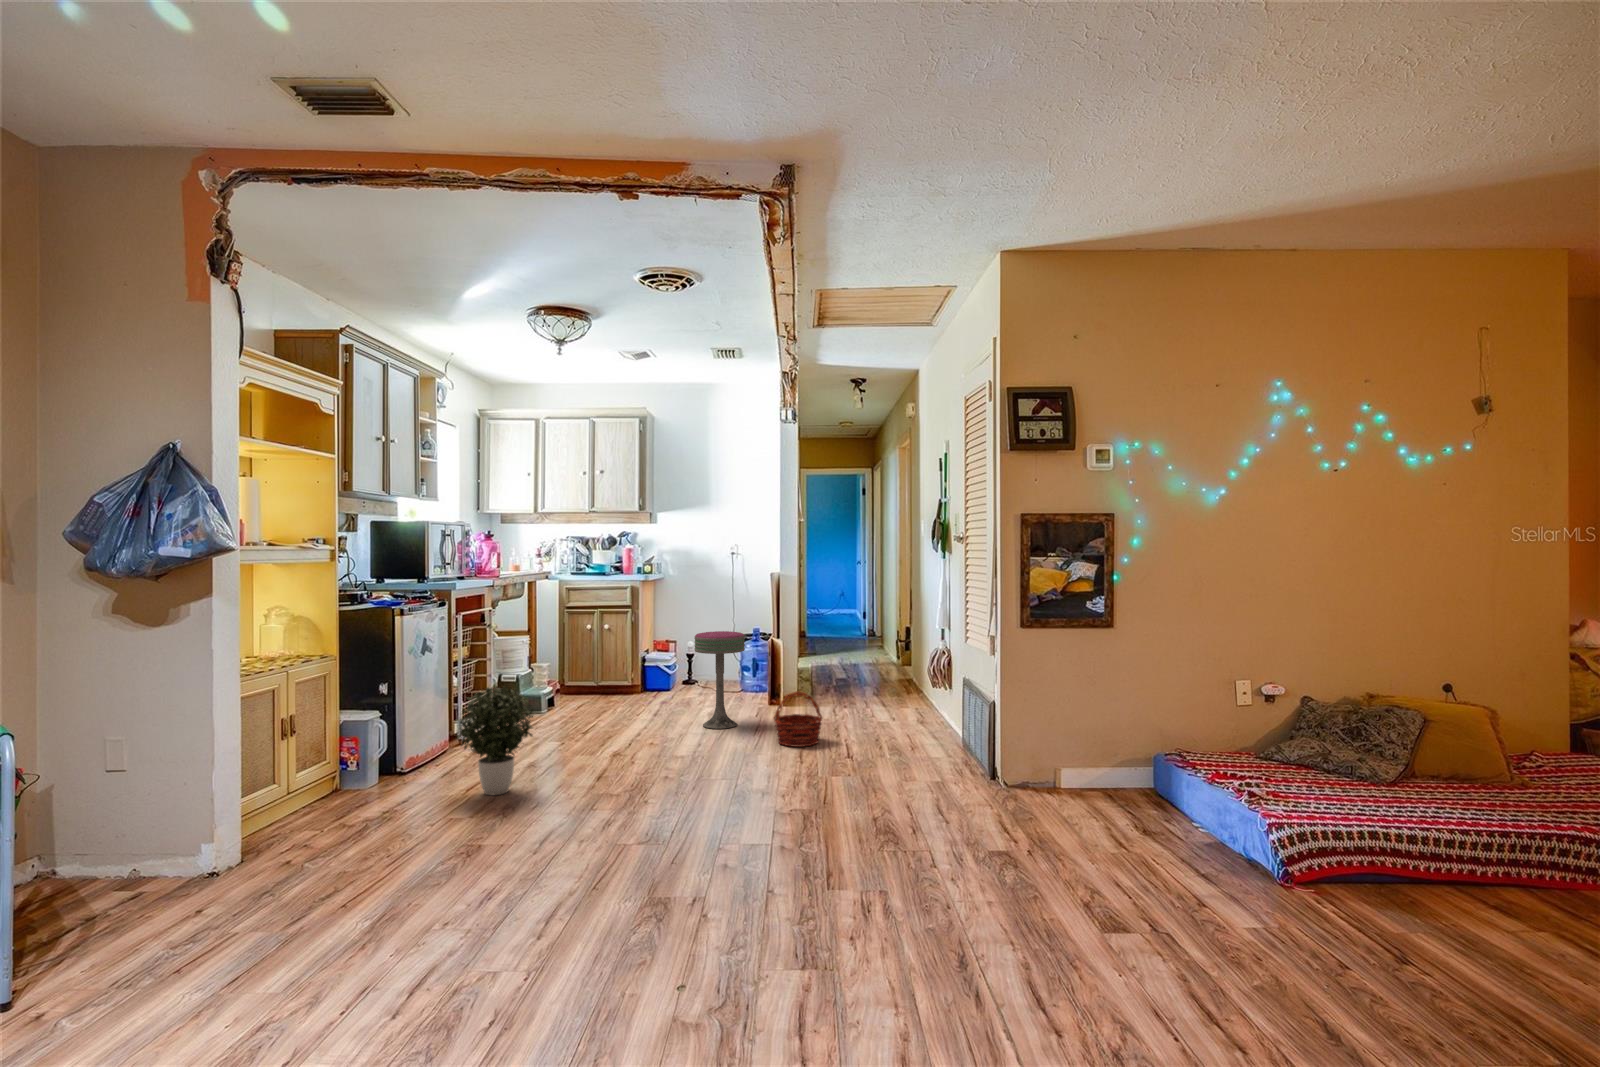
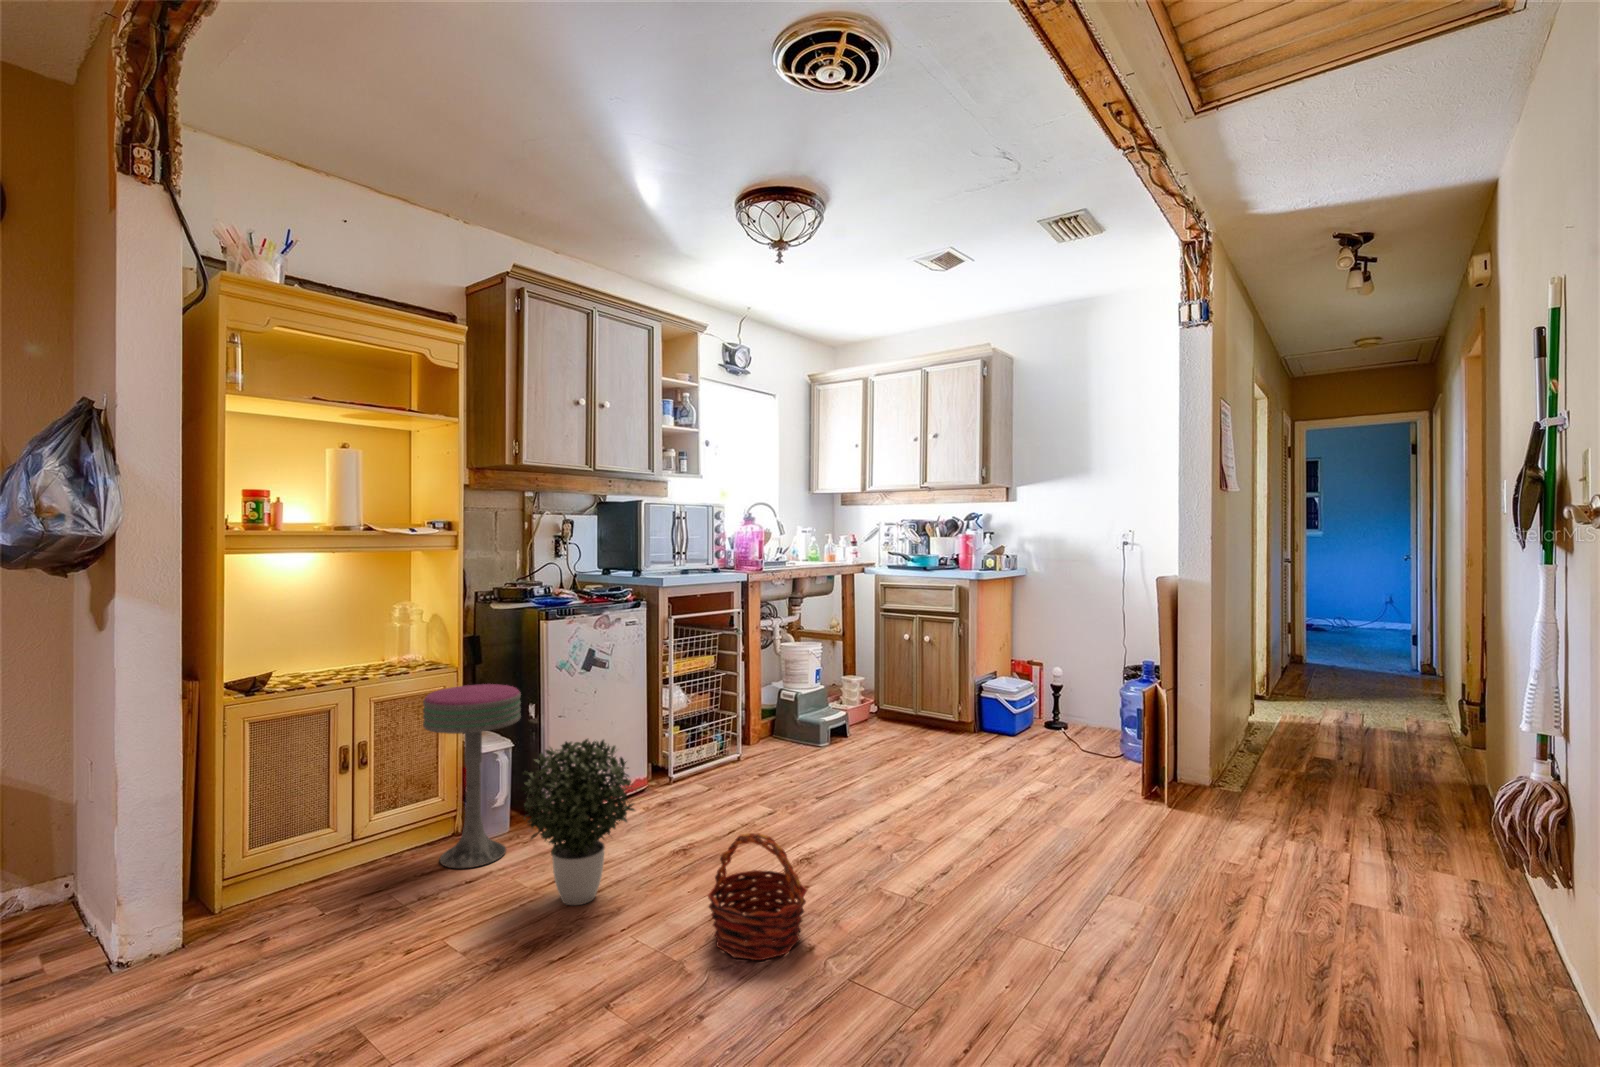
bar stool: present [694,631,745,729] -> present [423,684,521,868]
basket: present [774,691,822,747] -> present [708,833,807,960]

